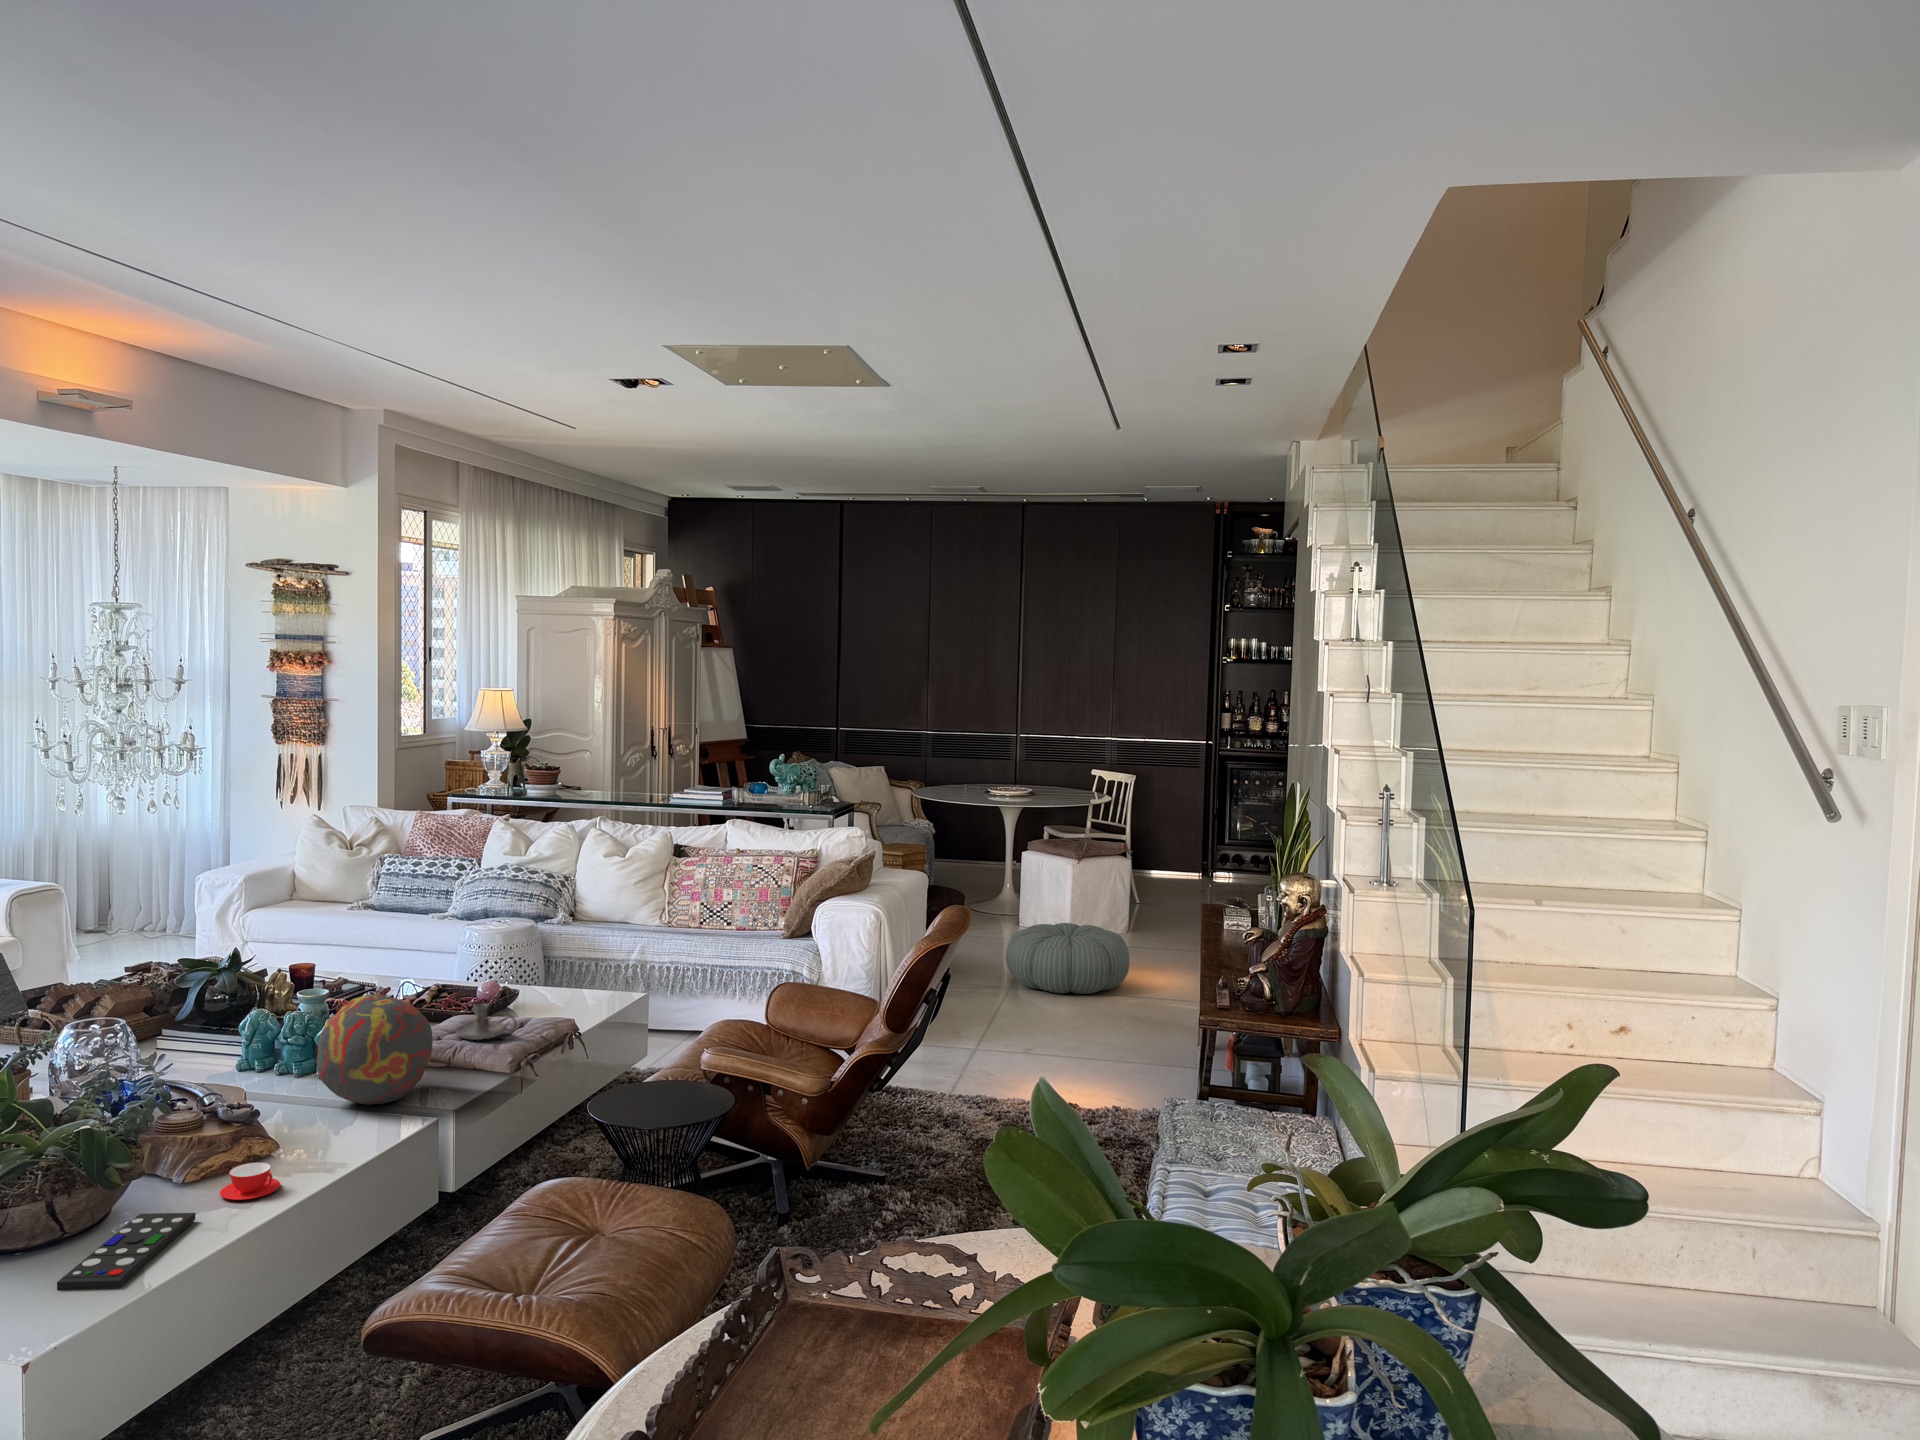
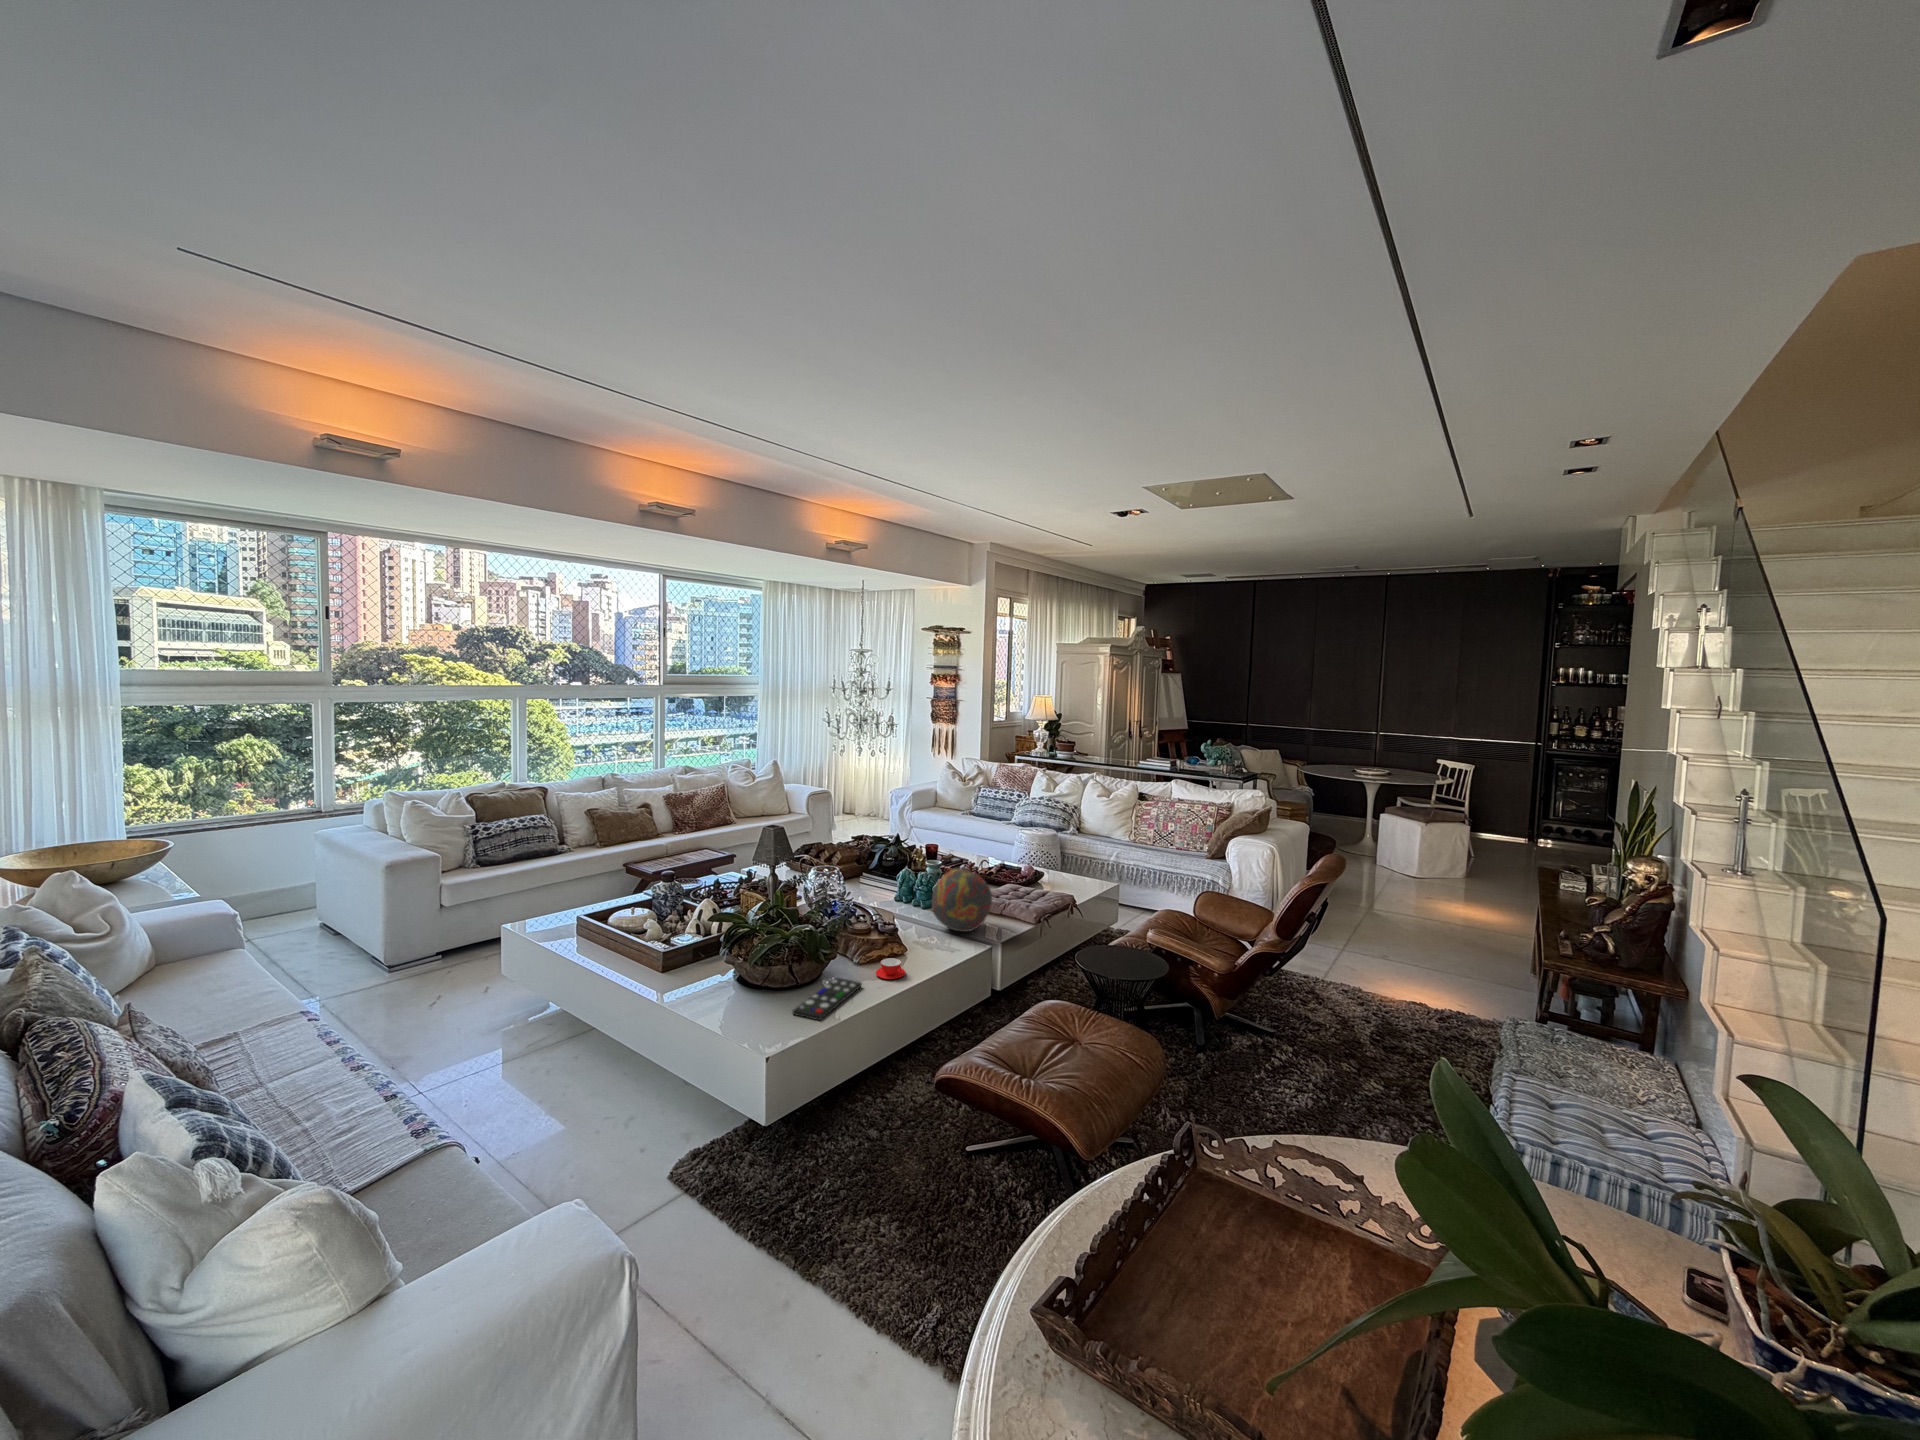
pouf: present [1006,923,1129,994] -> none [1365,865,1467,919]
candle holder: present [455,1003,516,1040] -> none [1006,879,1040,901]

